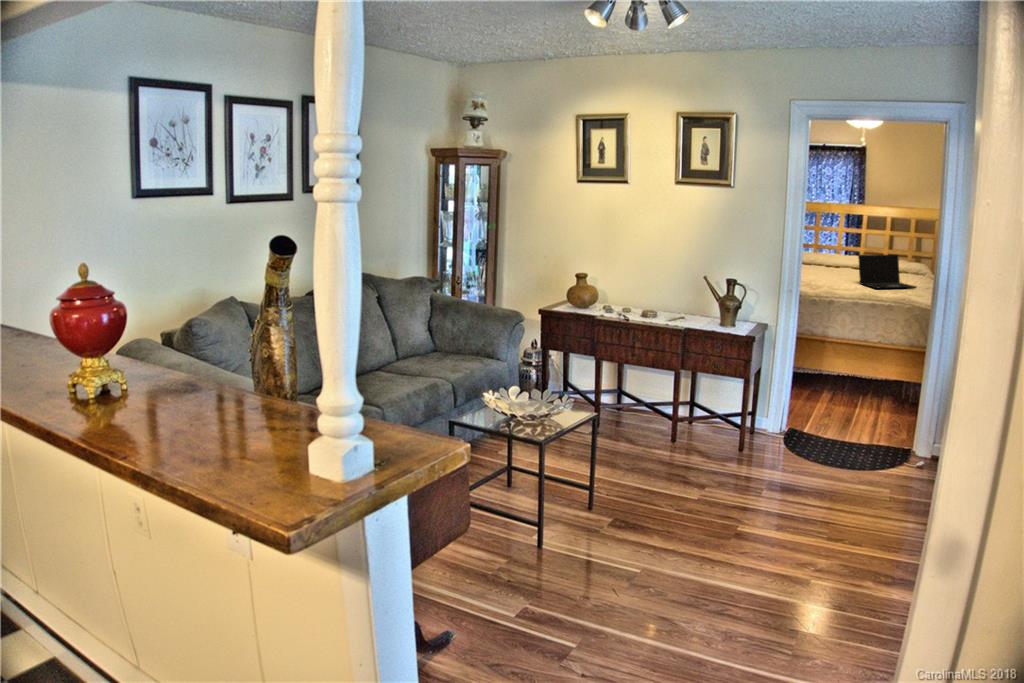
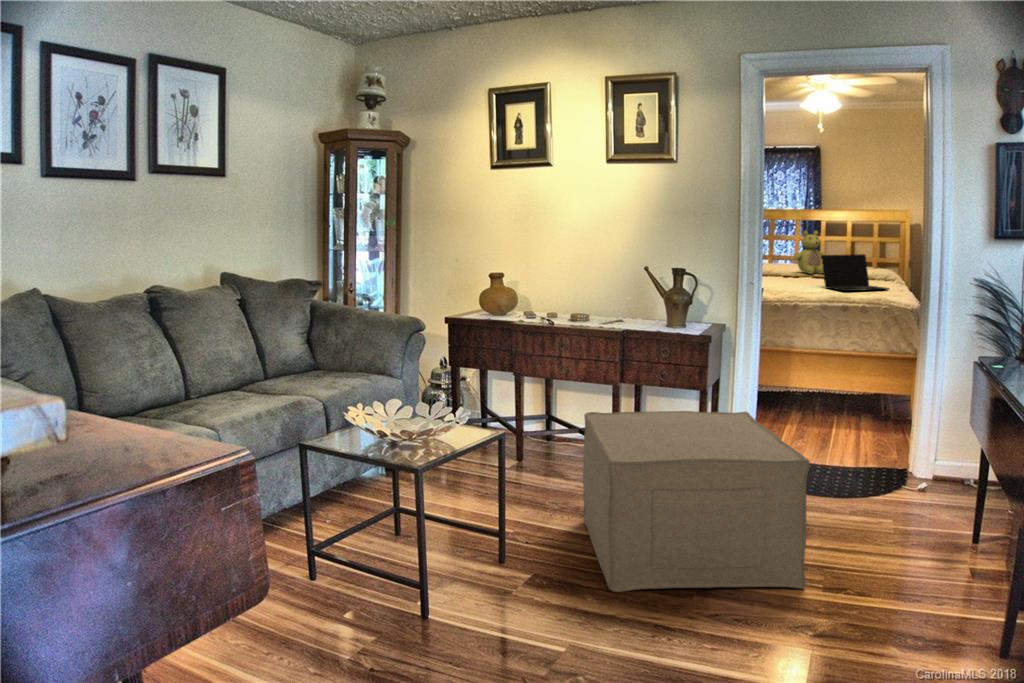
stuffed bear: none [835,227,867,267] -> present [793,231,824,274]
ottoman: none [649,398,823,537] -> present [583,411,810,592]

